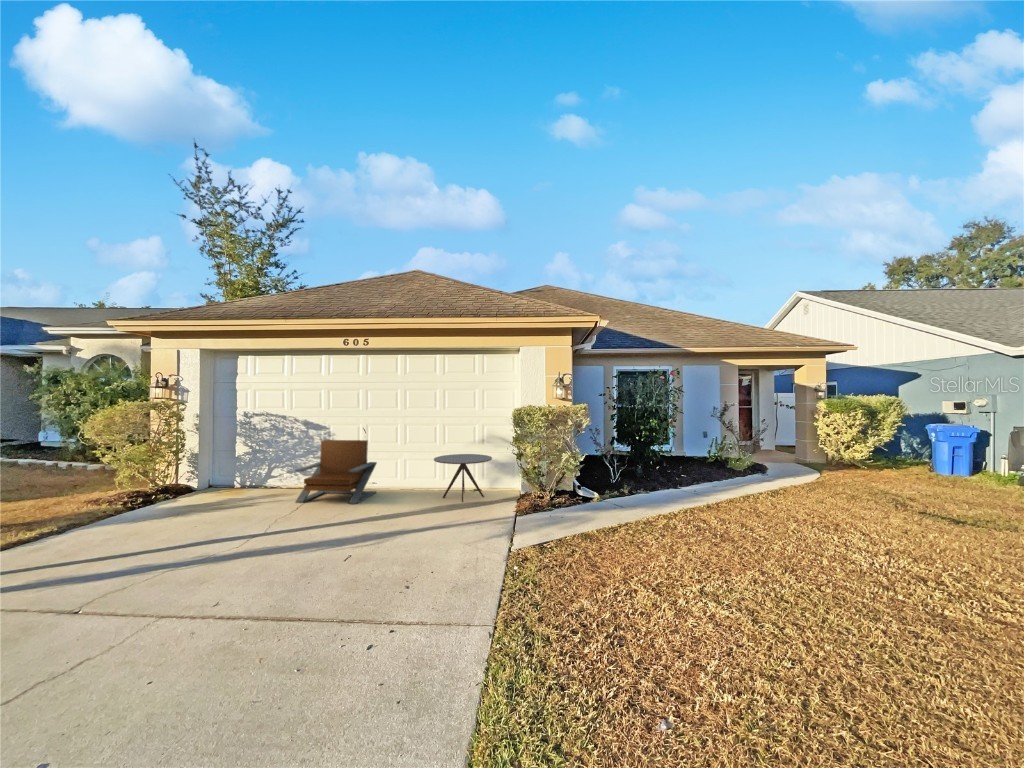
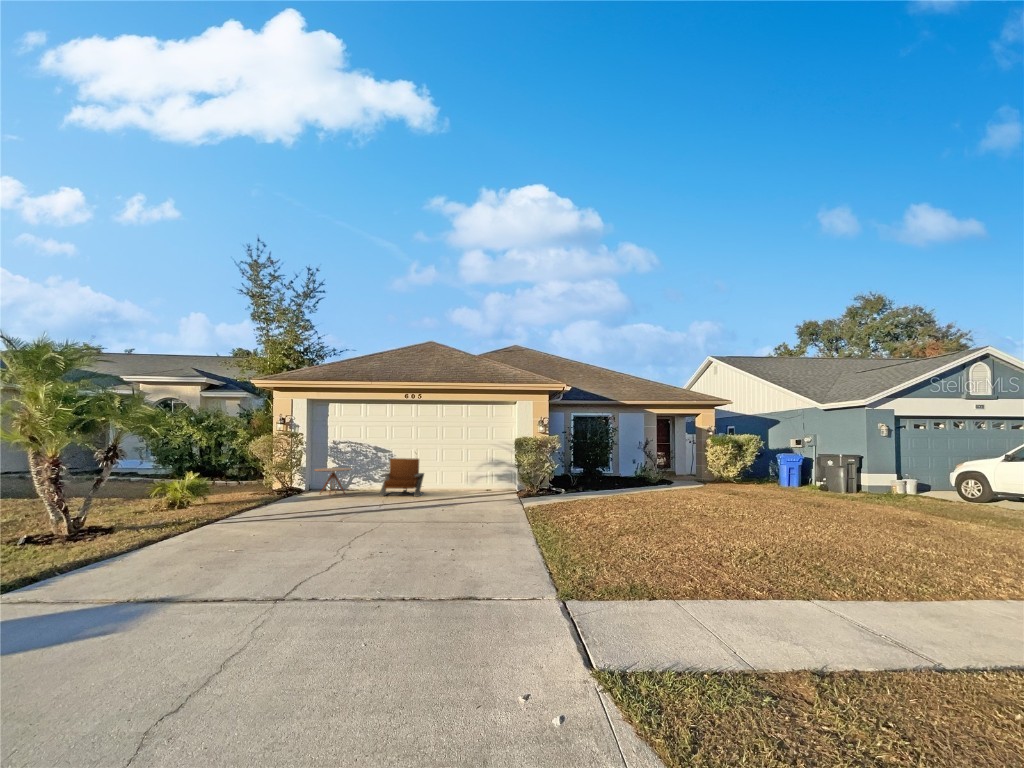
round table: present [434,454,492,502] -> present [314,468,352,496]

